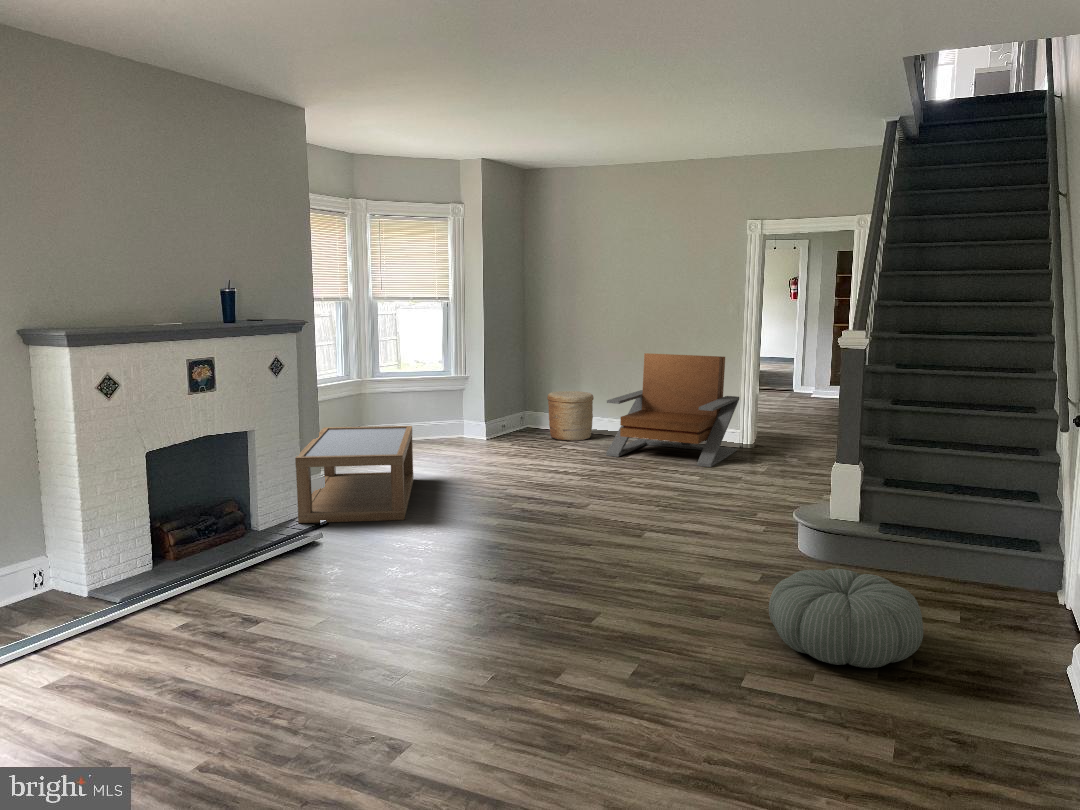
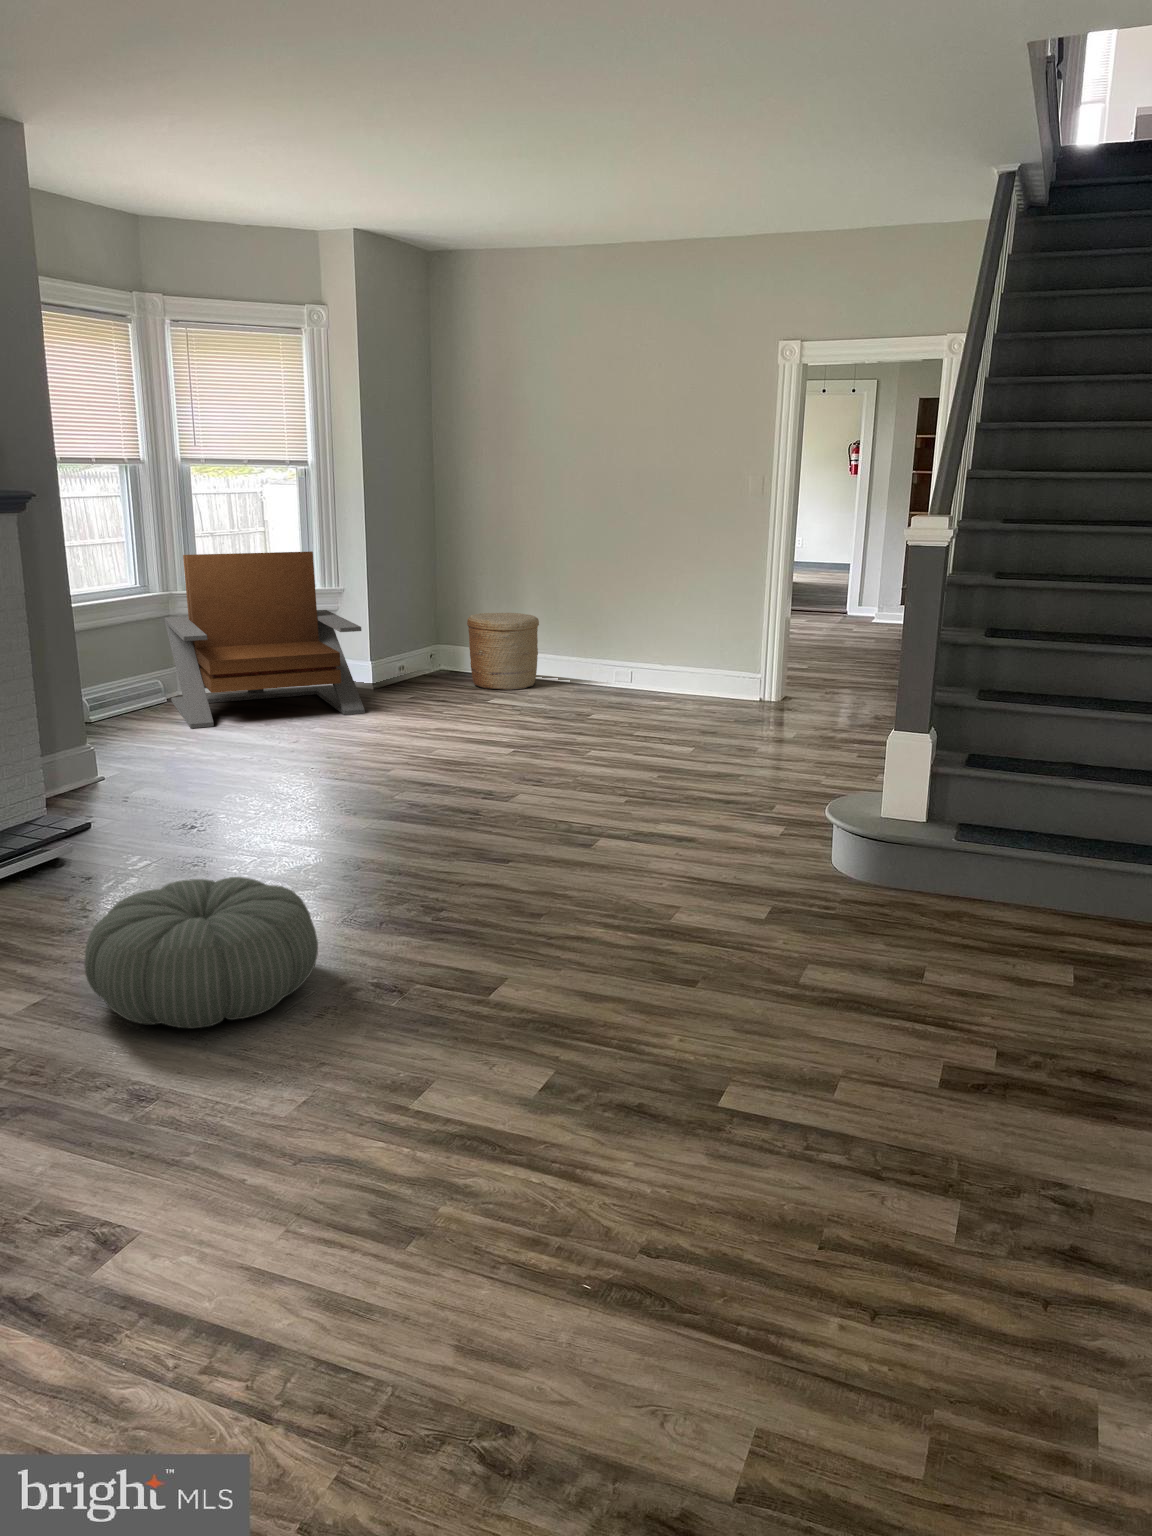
lounge chair: present [606,353,739,467] -> present [164,551,365,728]
coffee table: present [295,426,414,523] -> none [26,668,244,828]
pouf: present [769,569,923,668] -> present [84,877,318,1028]

